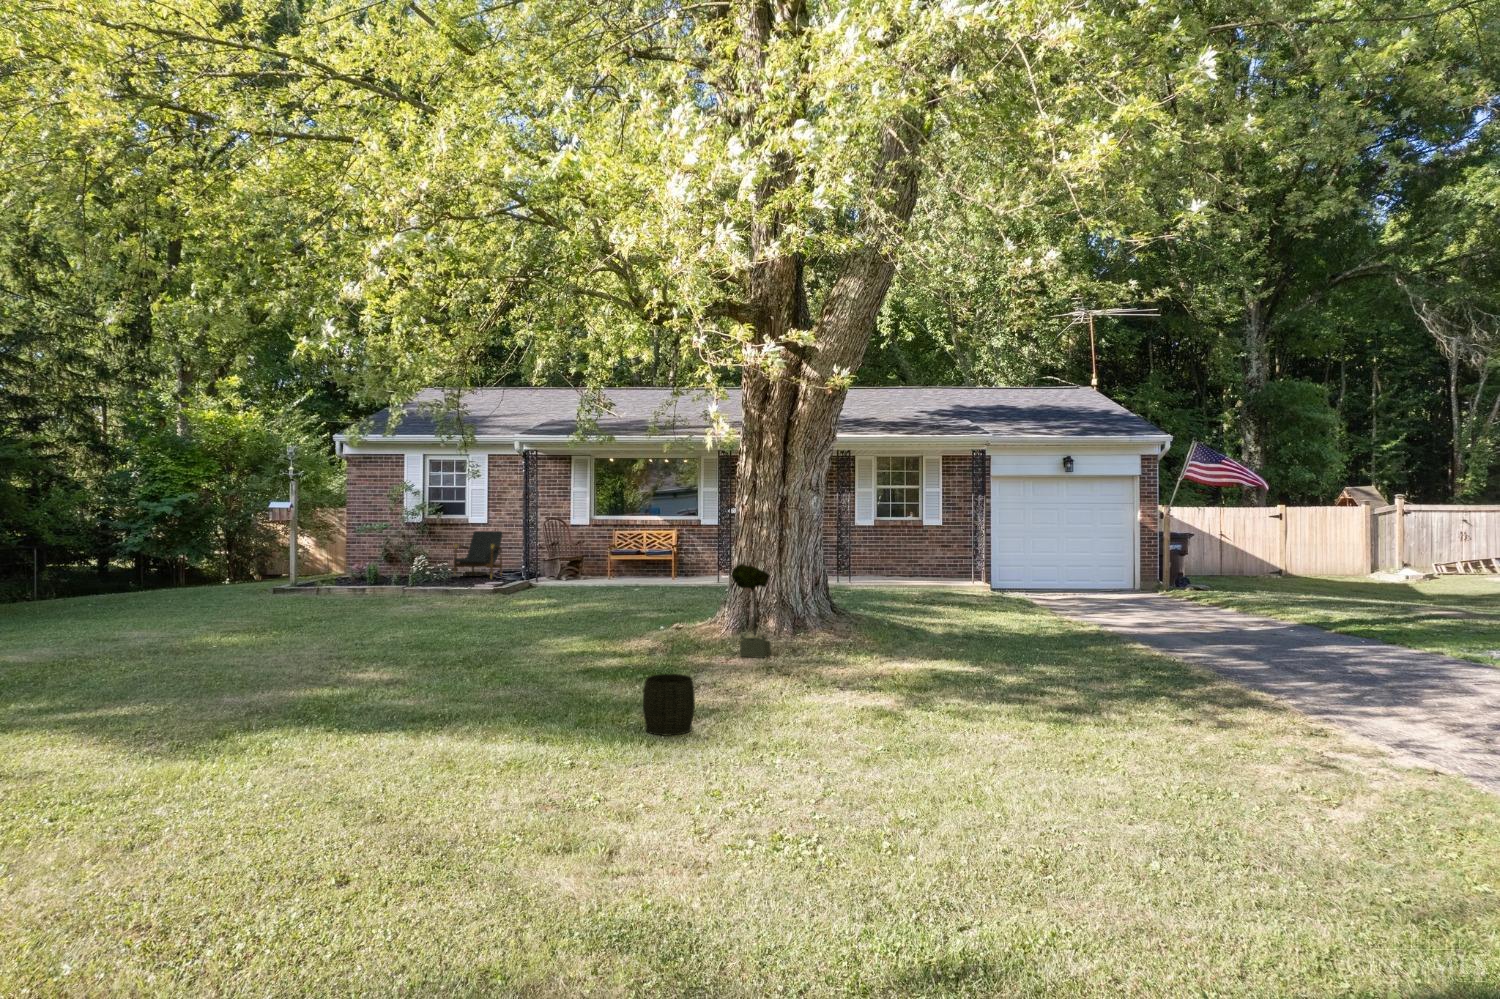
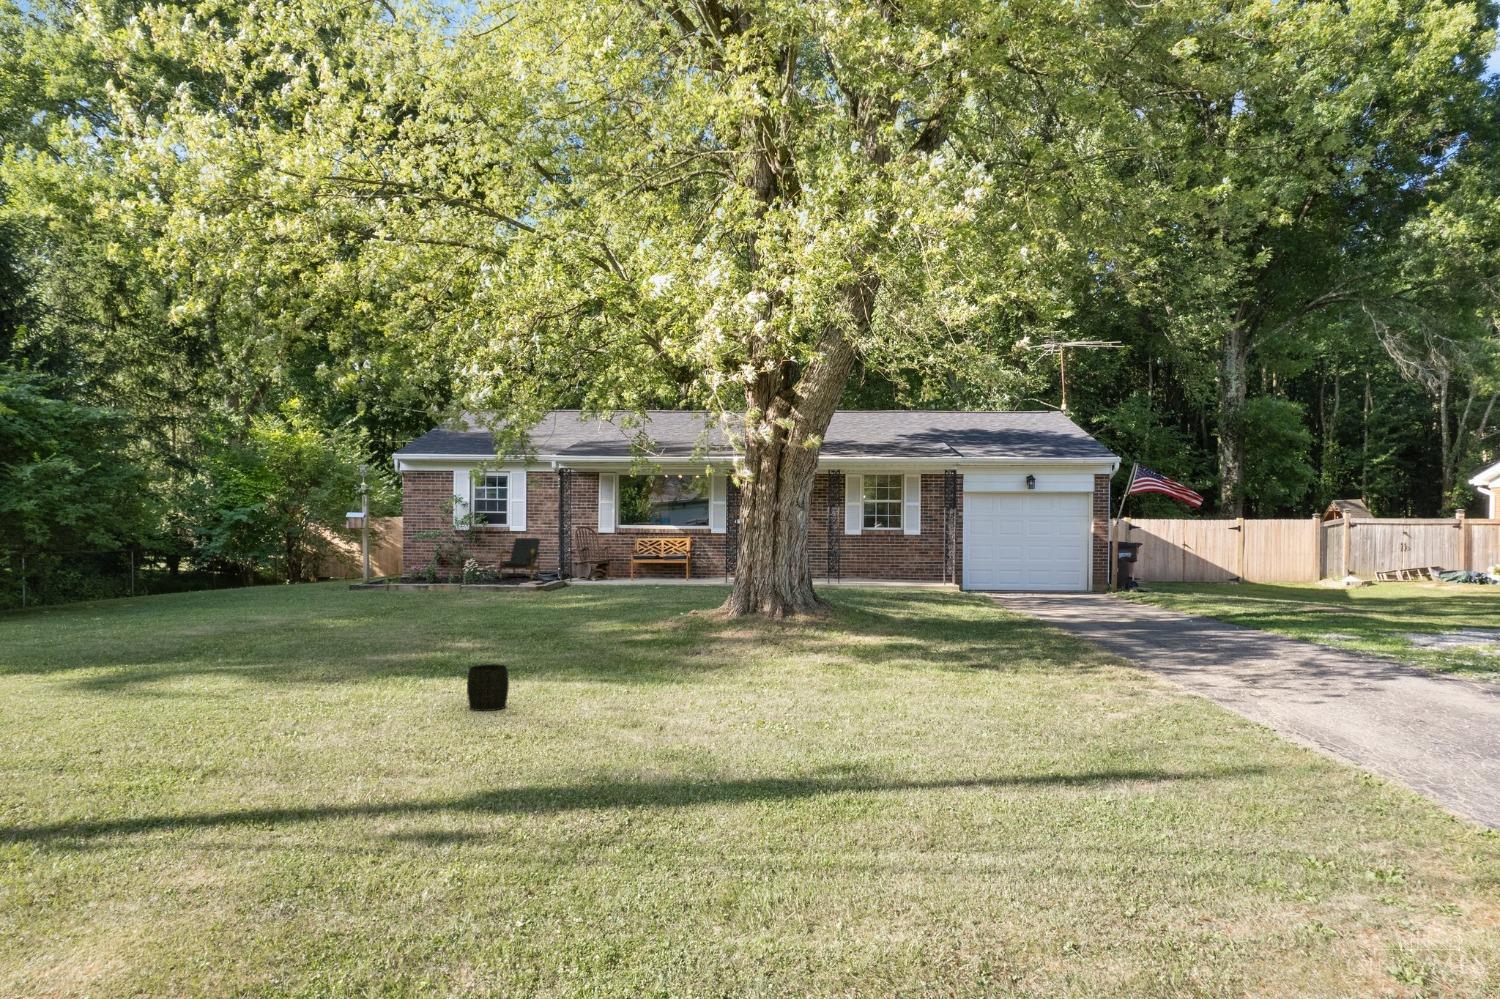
potted tree: present [732,564,771,658] -> none [732,564,760,632]
woven basket: present [643,674,695,735] -> present [467,664,509,711]

